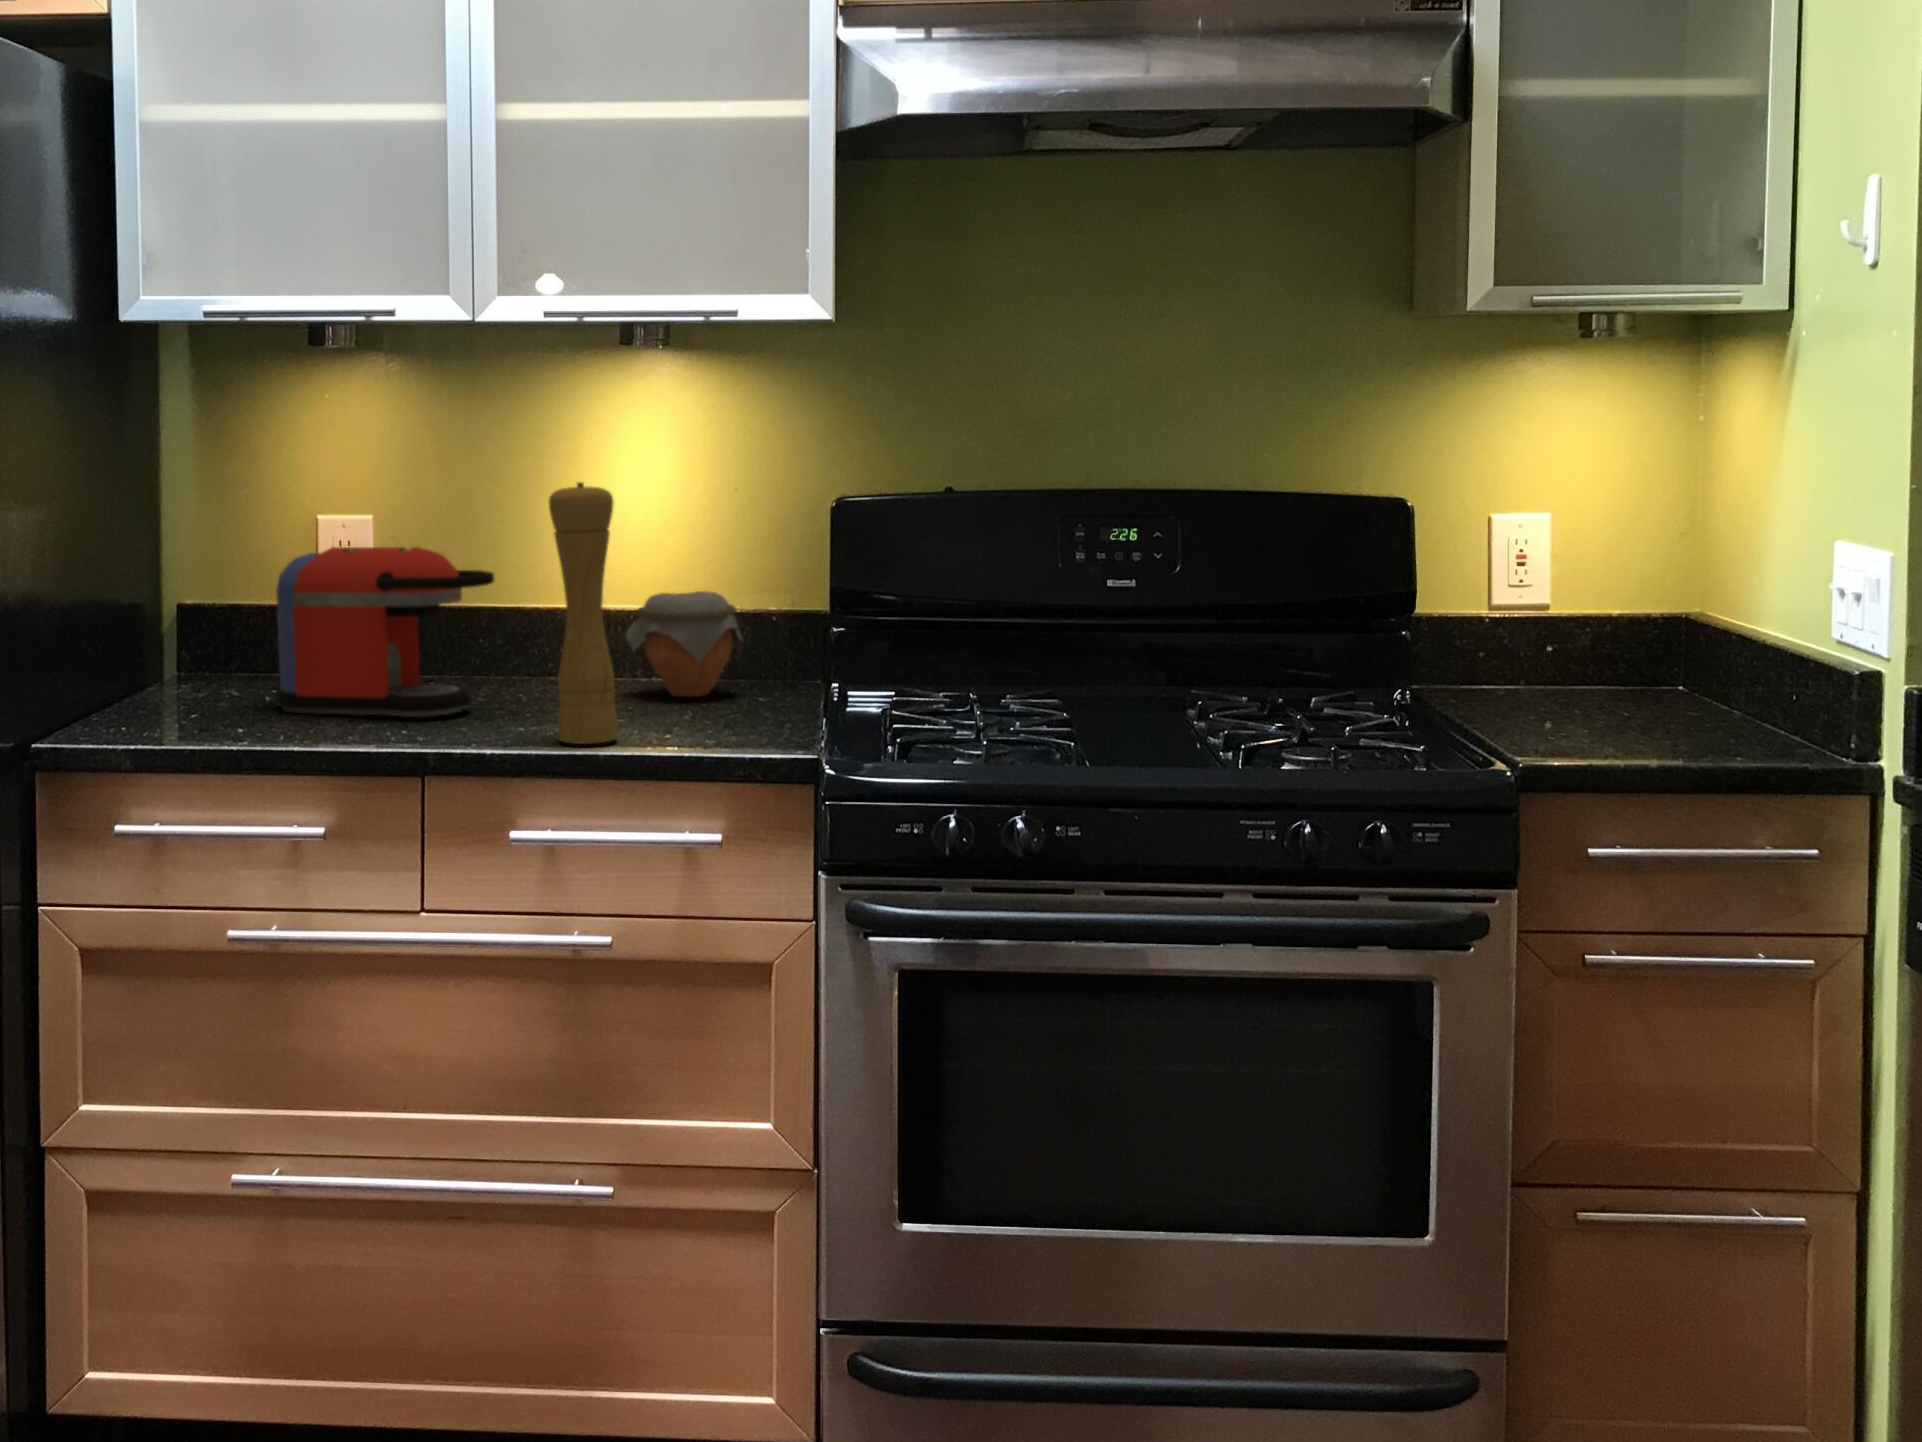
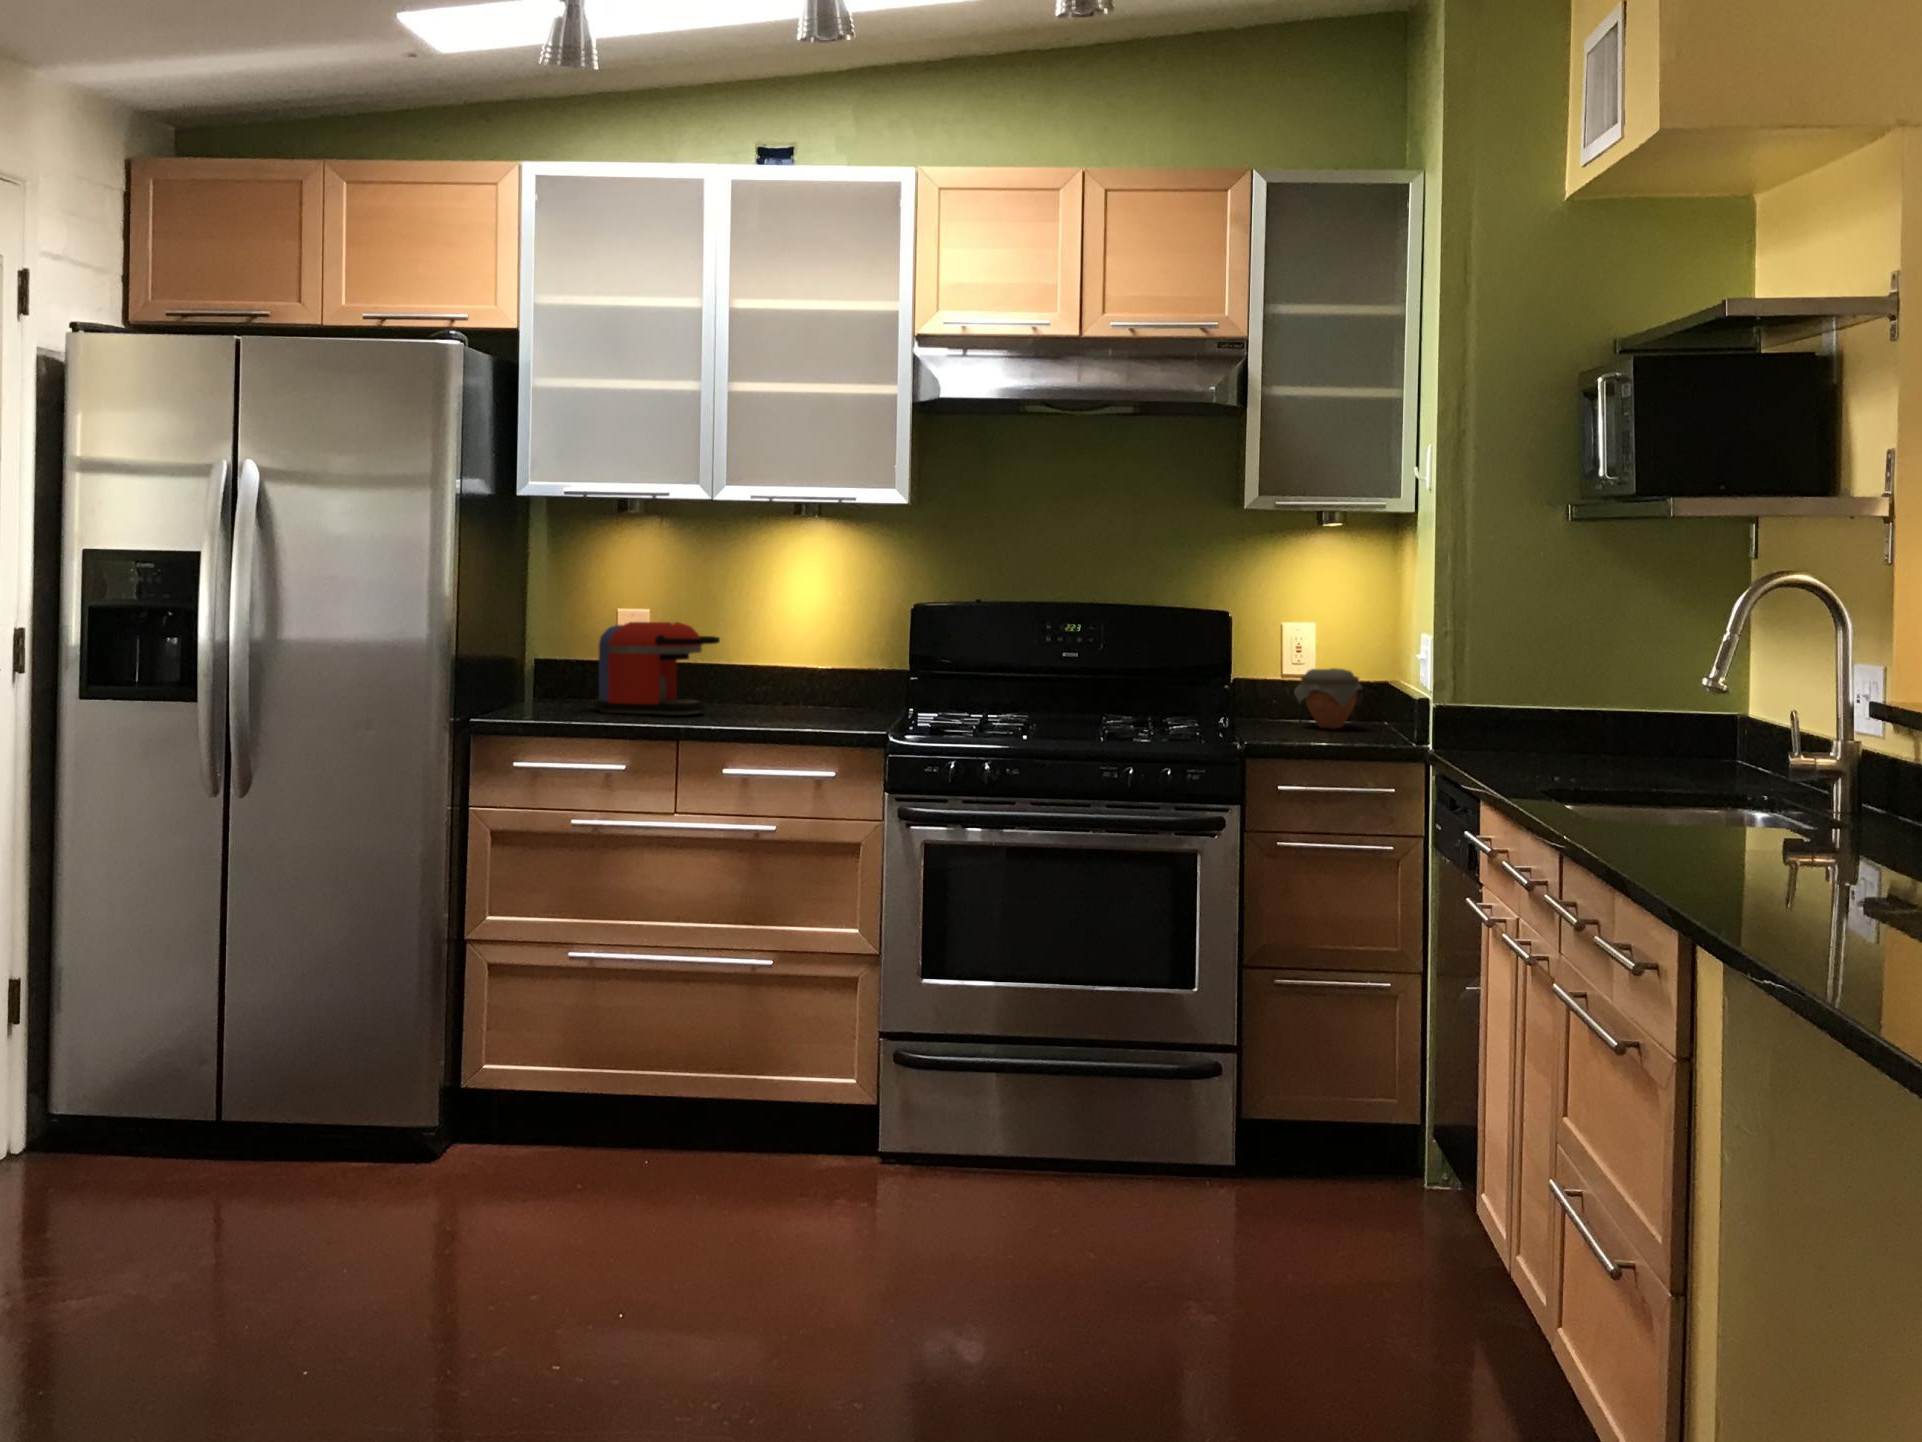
pepper mill: present [549,482,618,744] -> none [750,588,784,726]
jar: present [626,591,744,697] -> present [1294,668,1363,729]

